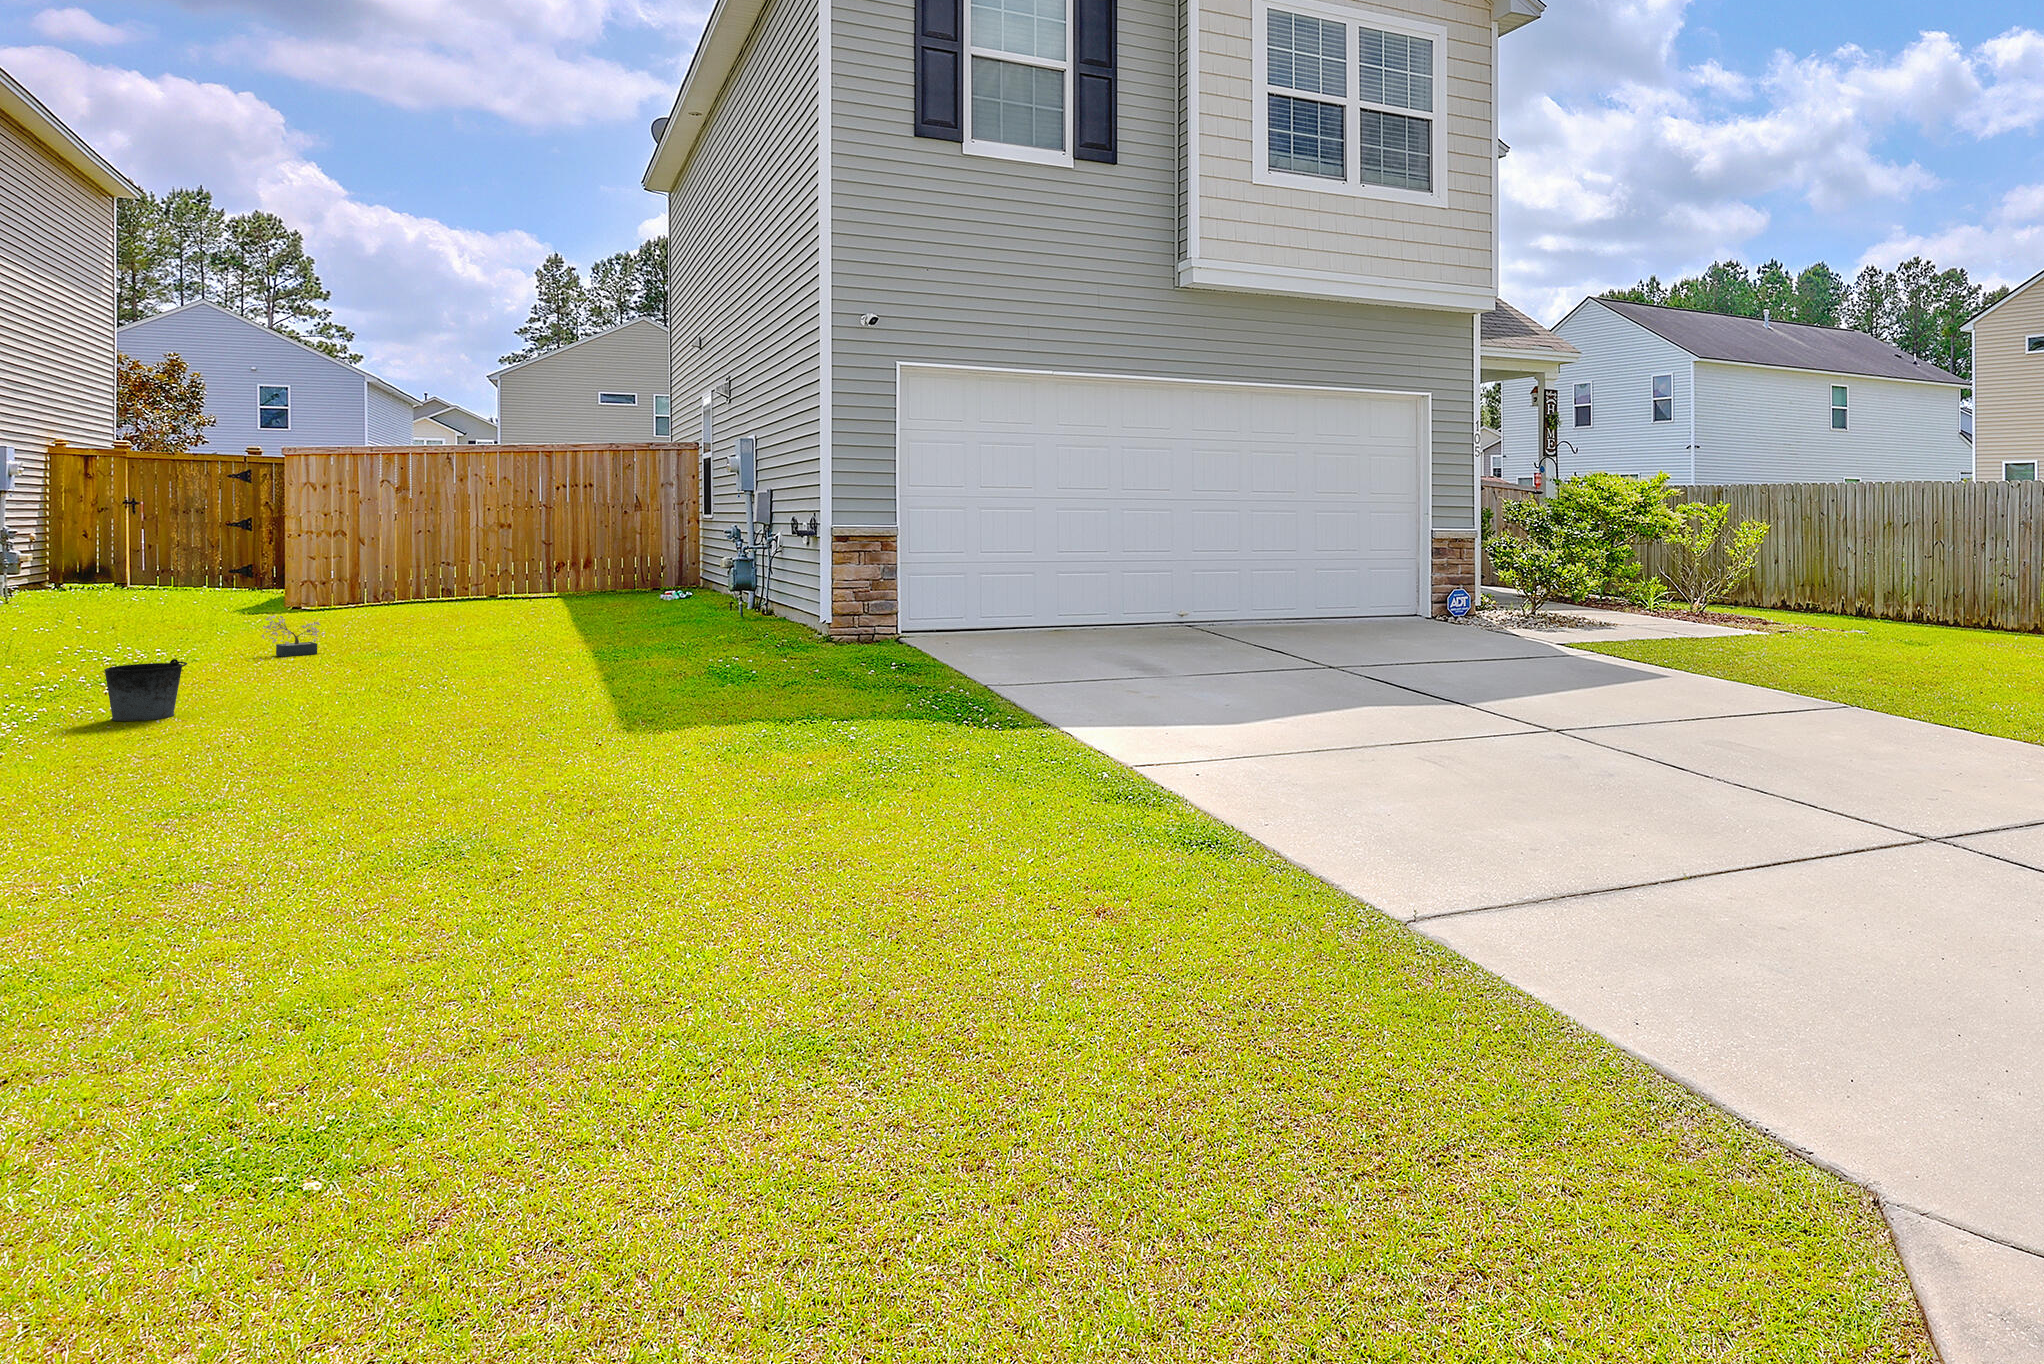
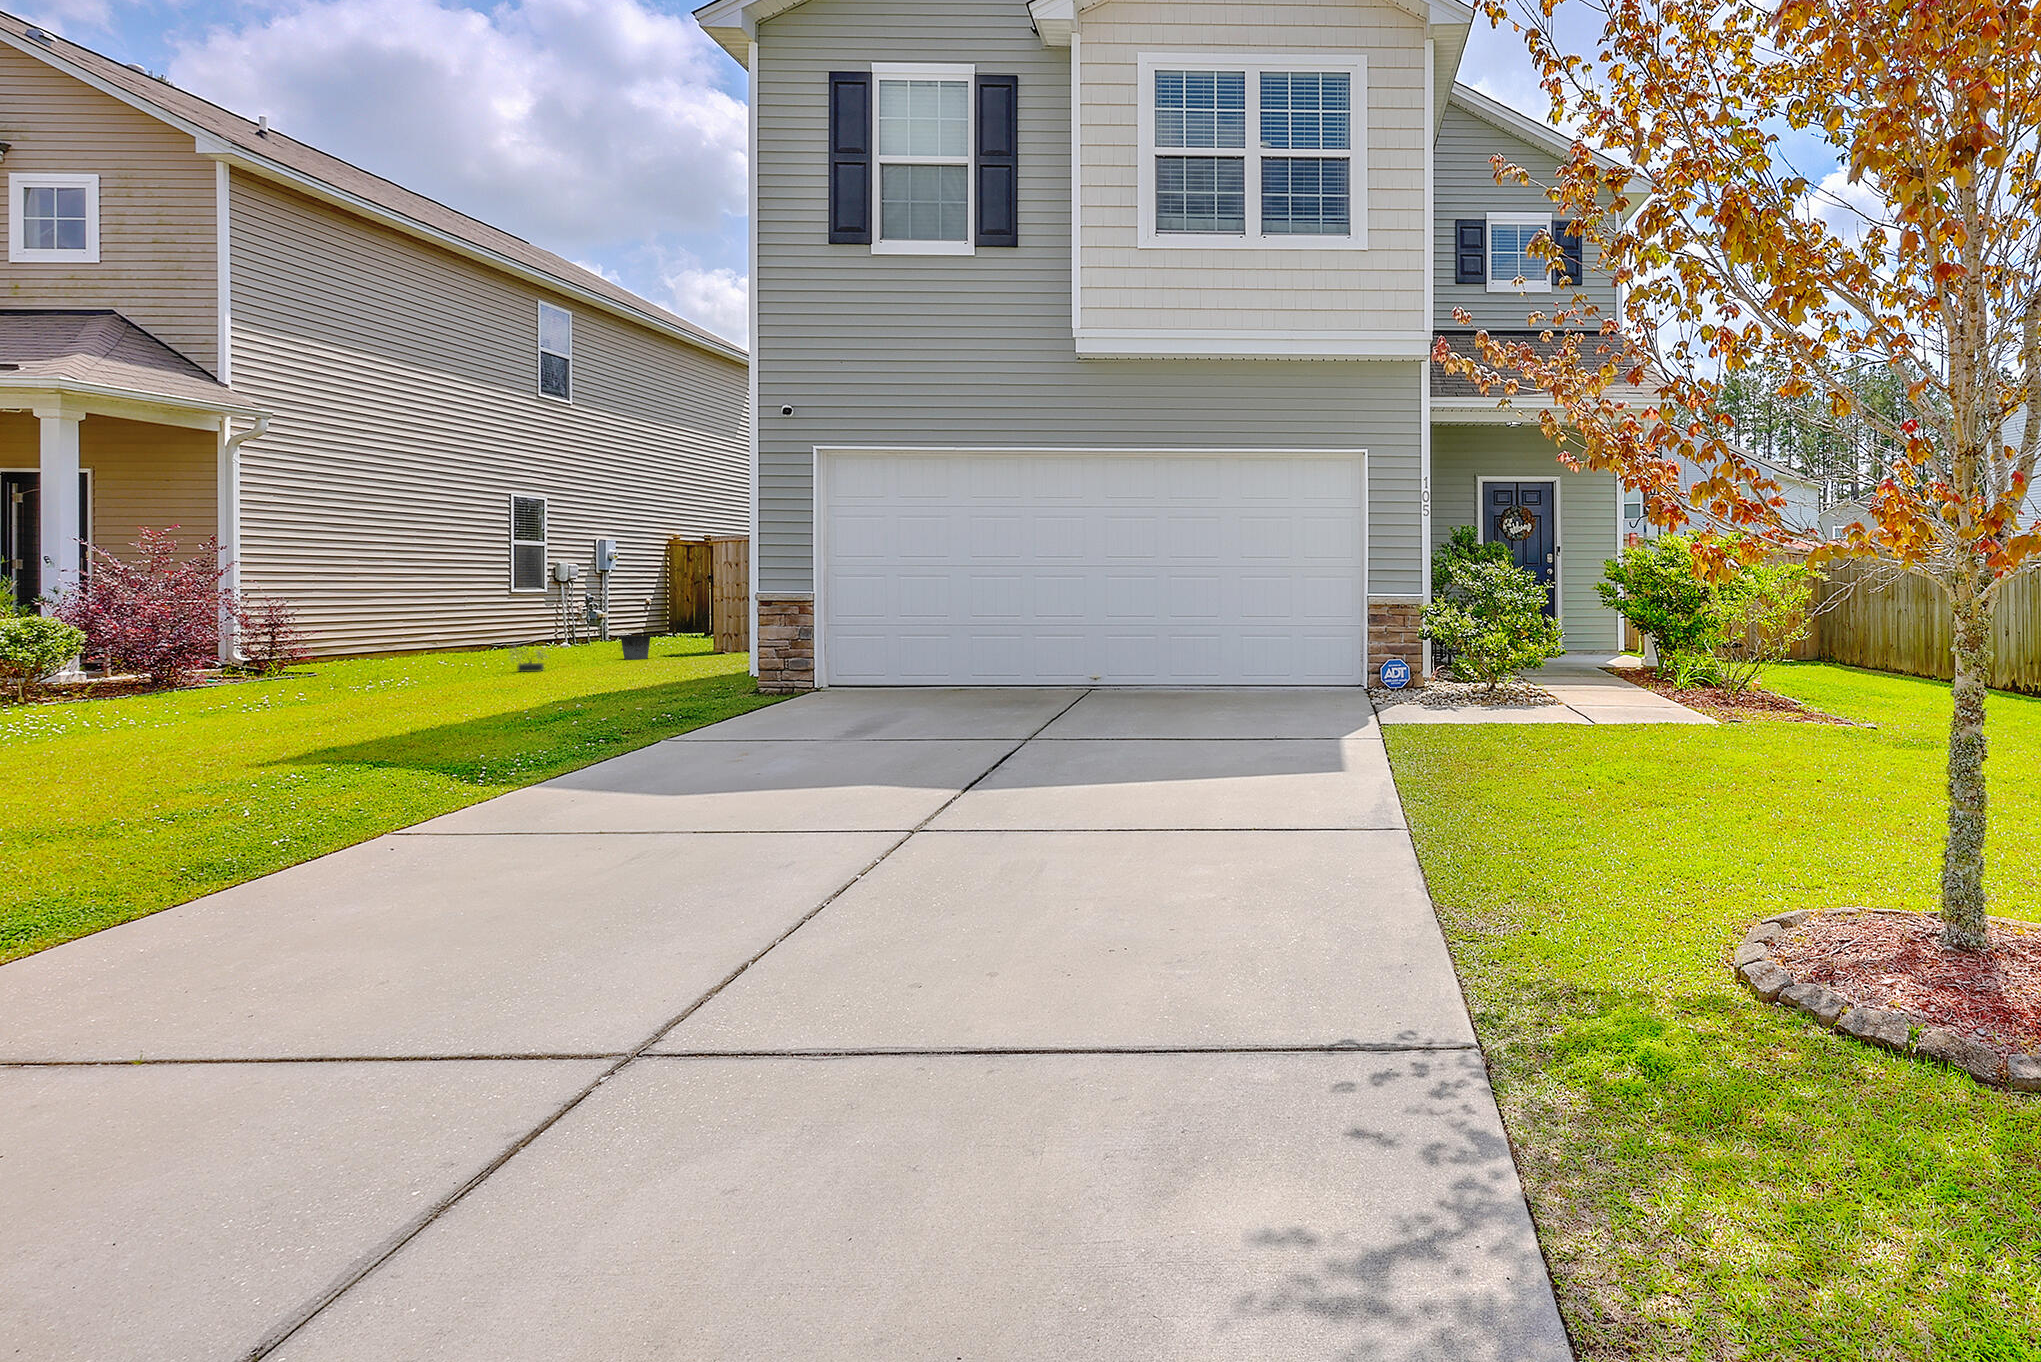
bucket: present [104,659,187,721] -> present [620,634,653,660]

